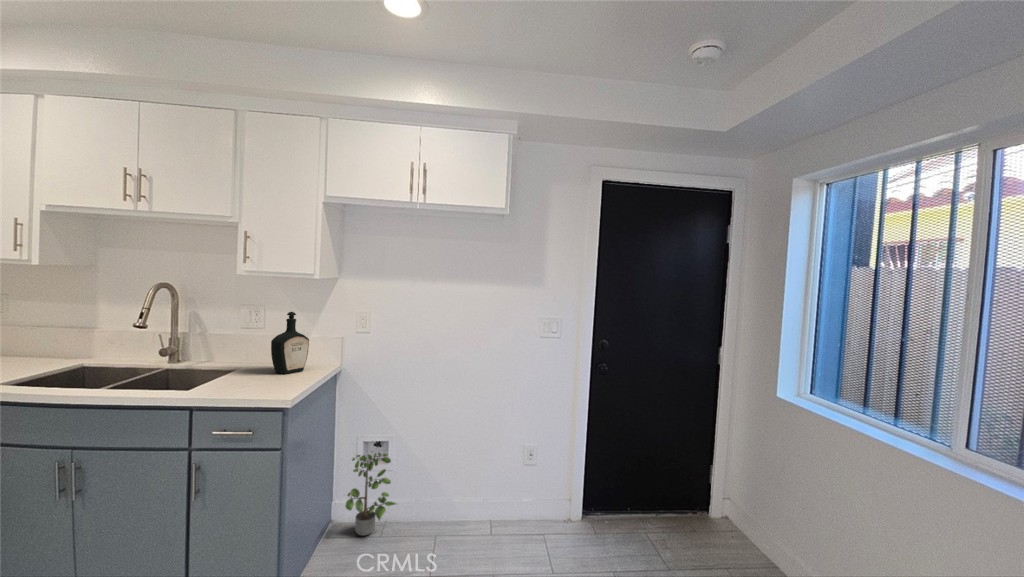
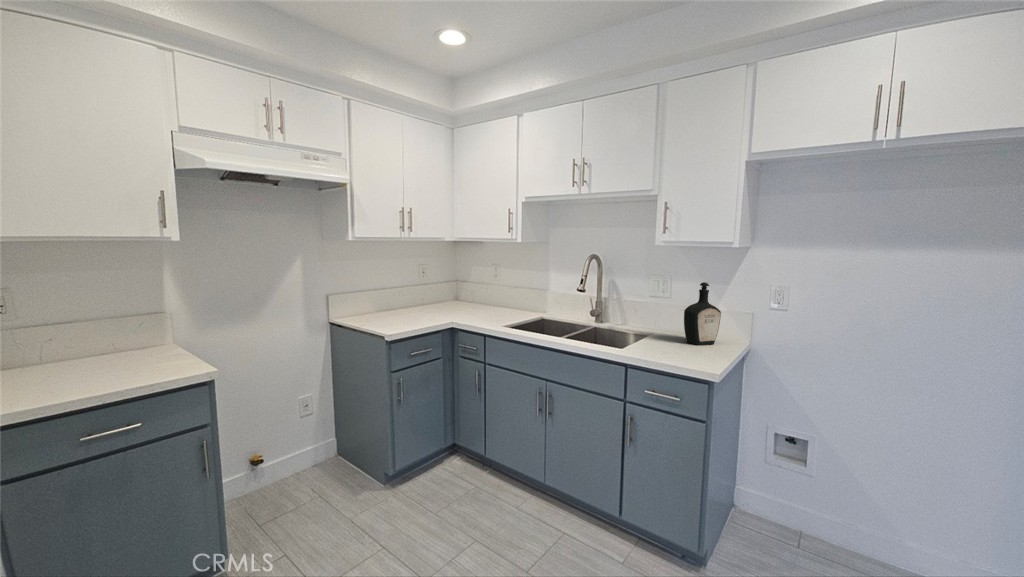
potted plant: present [345,452,396,536] -> none [755,442,823,537]

